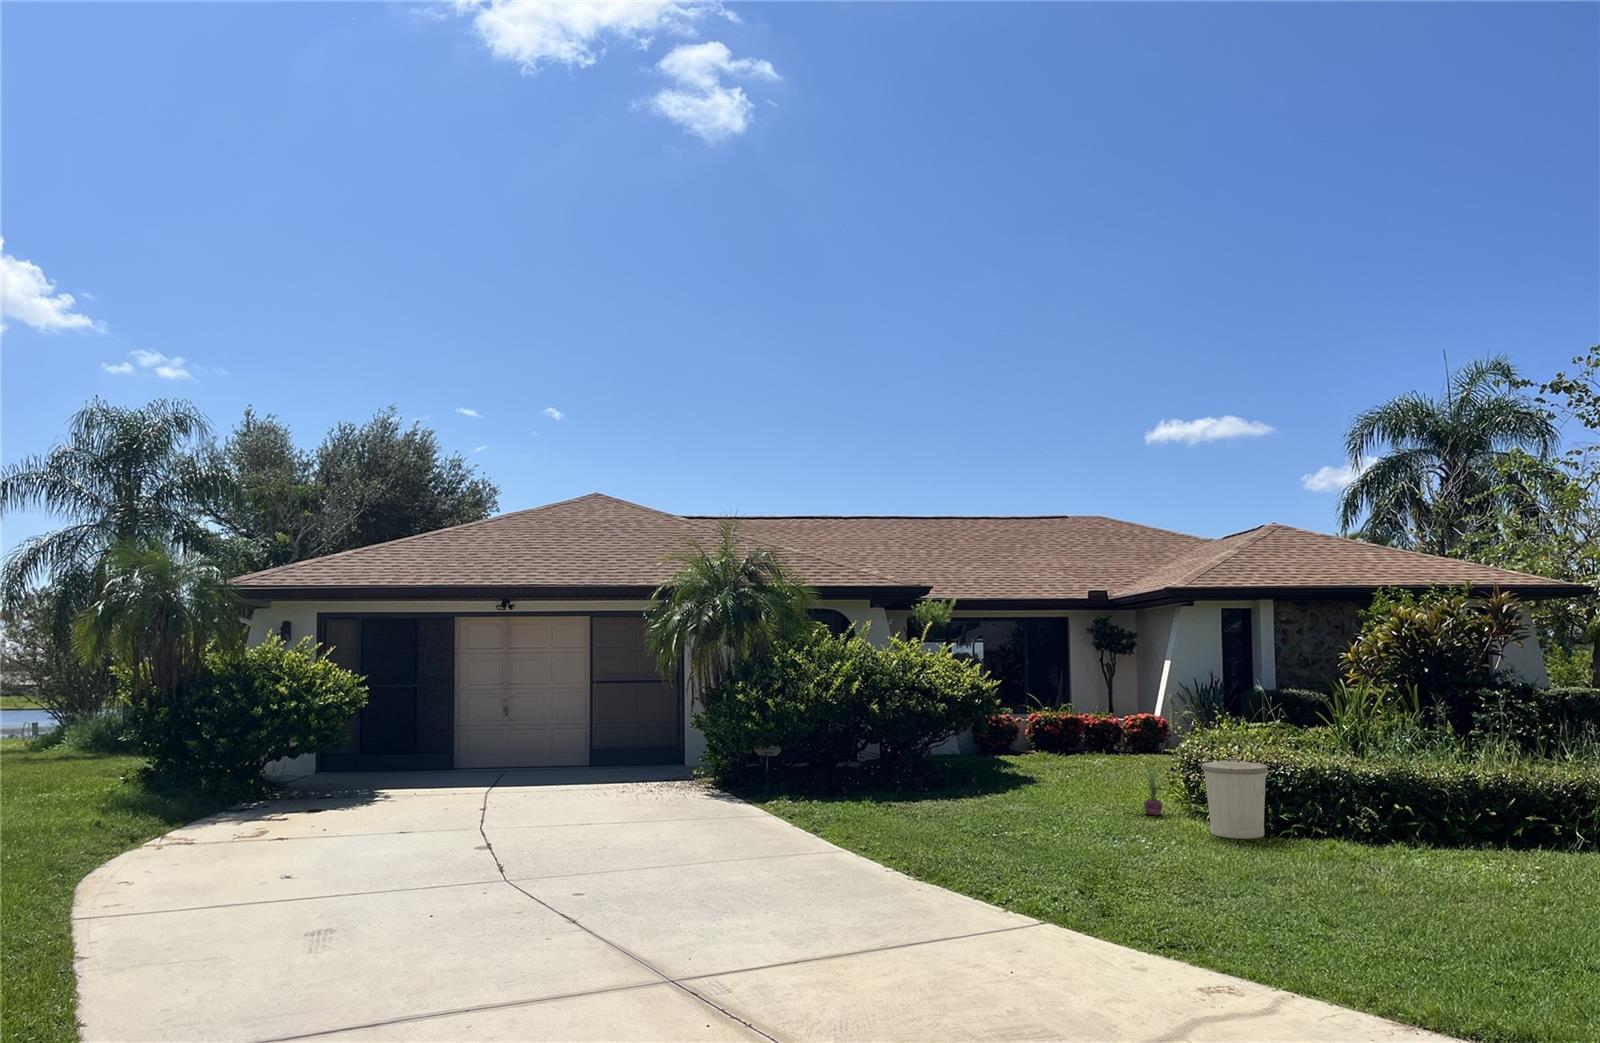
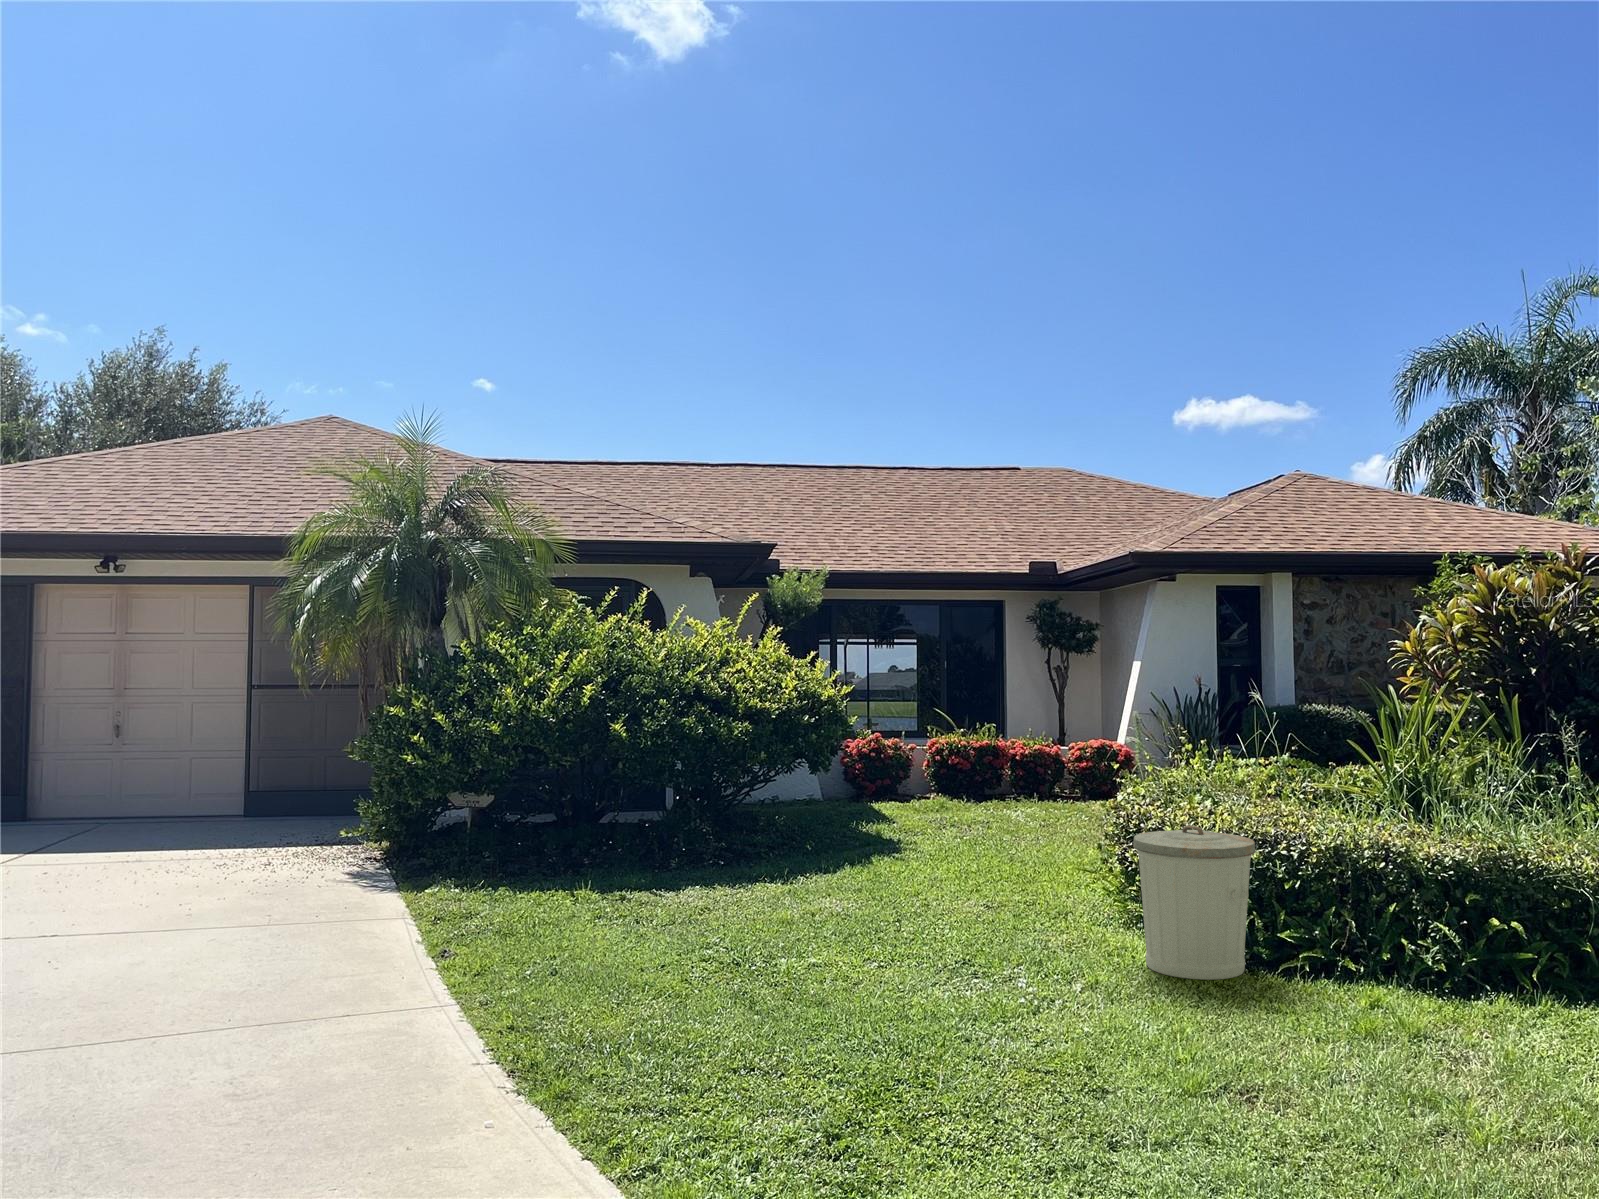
decorative plant: present [1142,764,1166,815] -> none [1017,829,1114,920]

